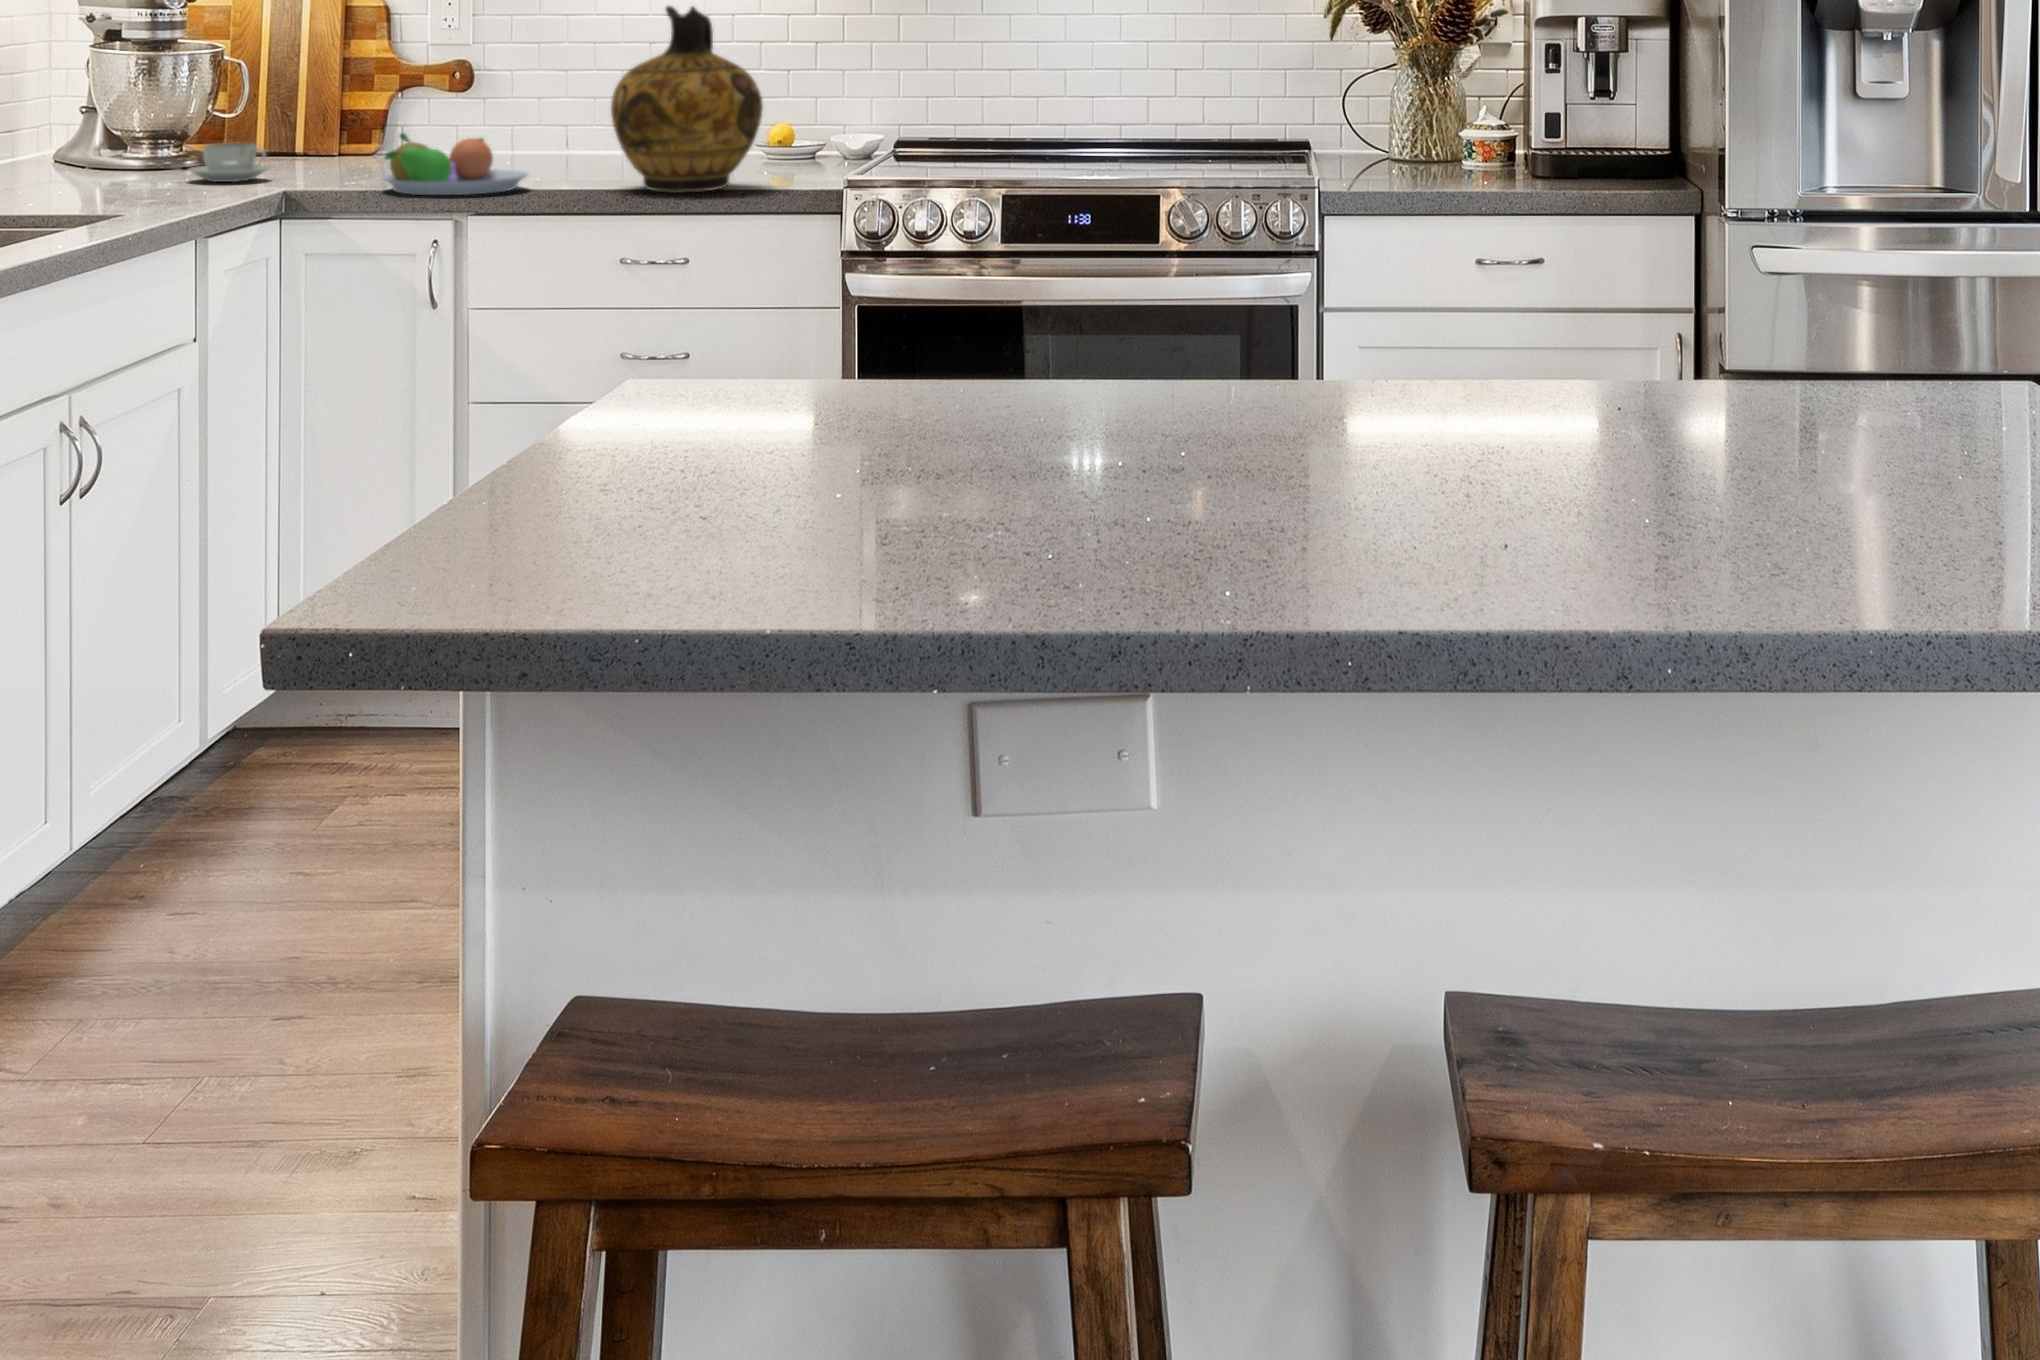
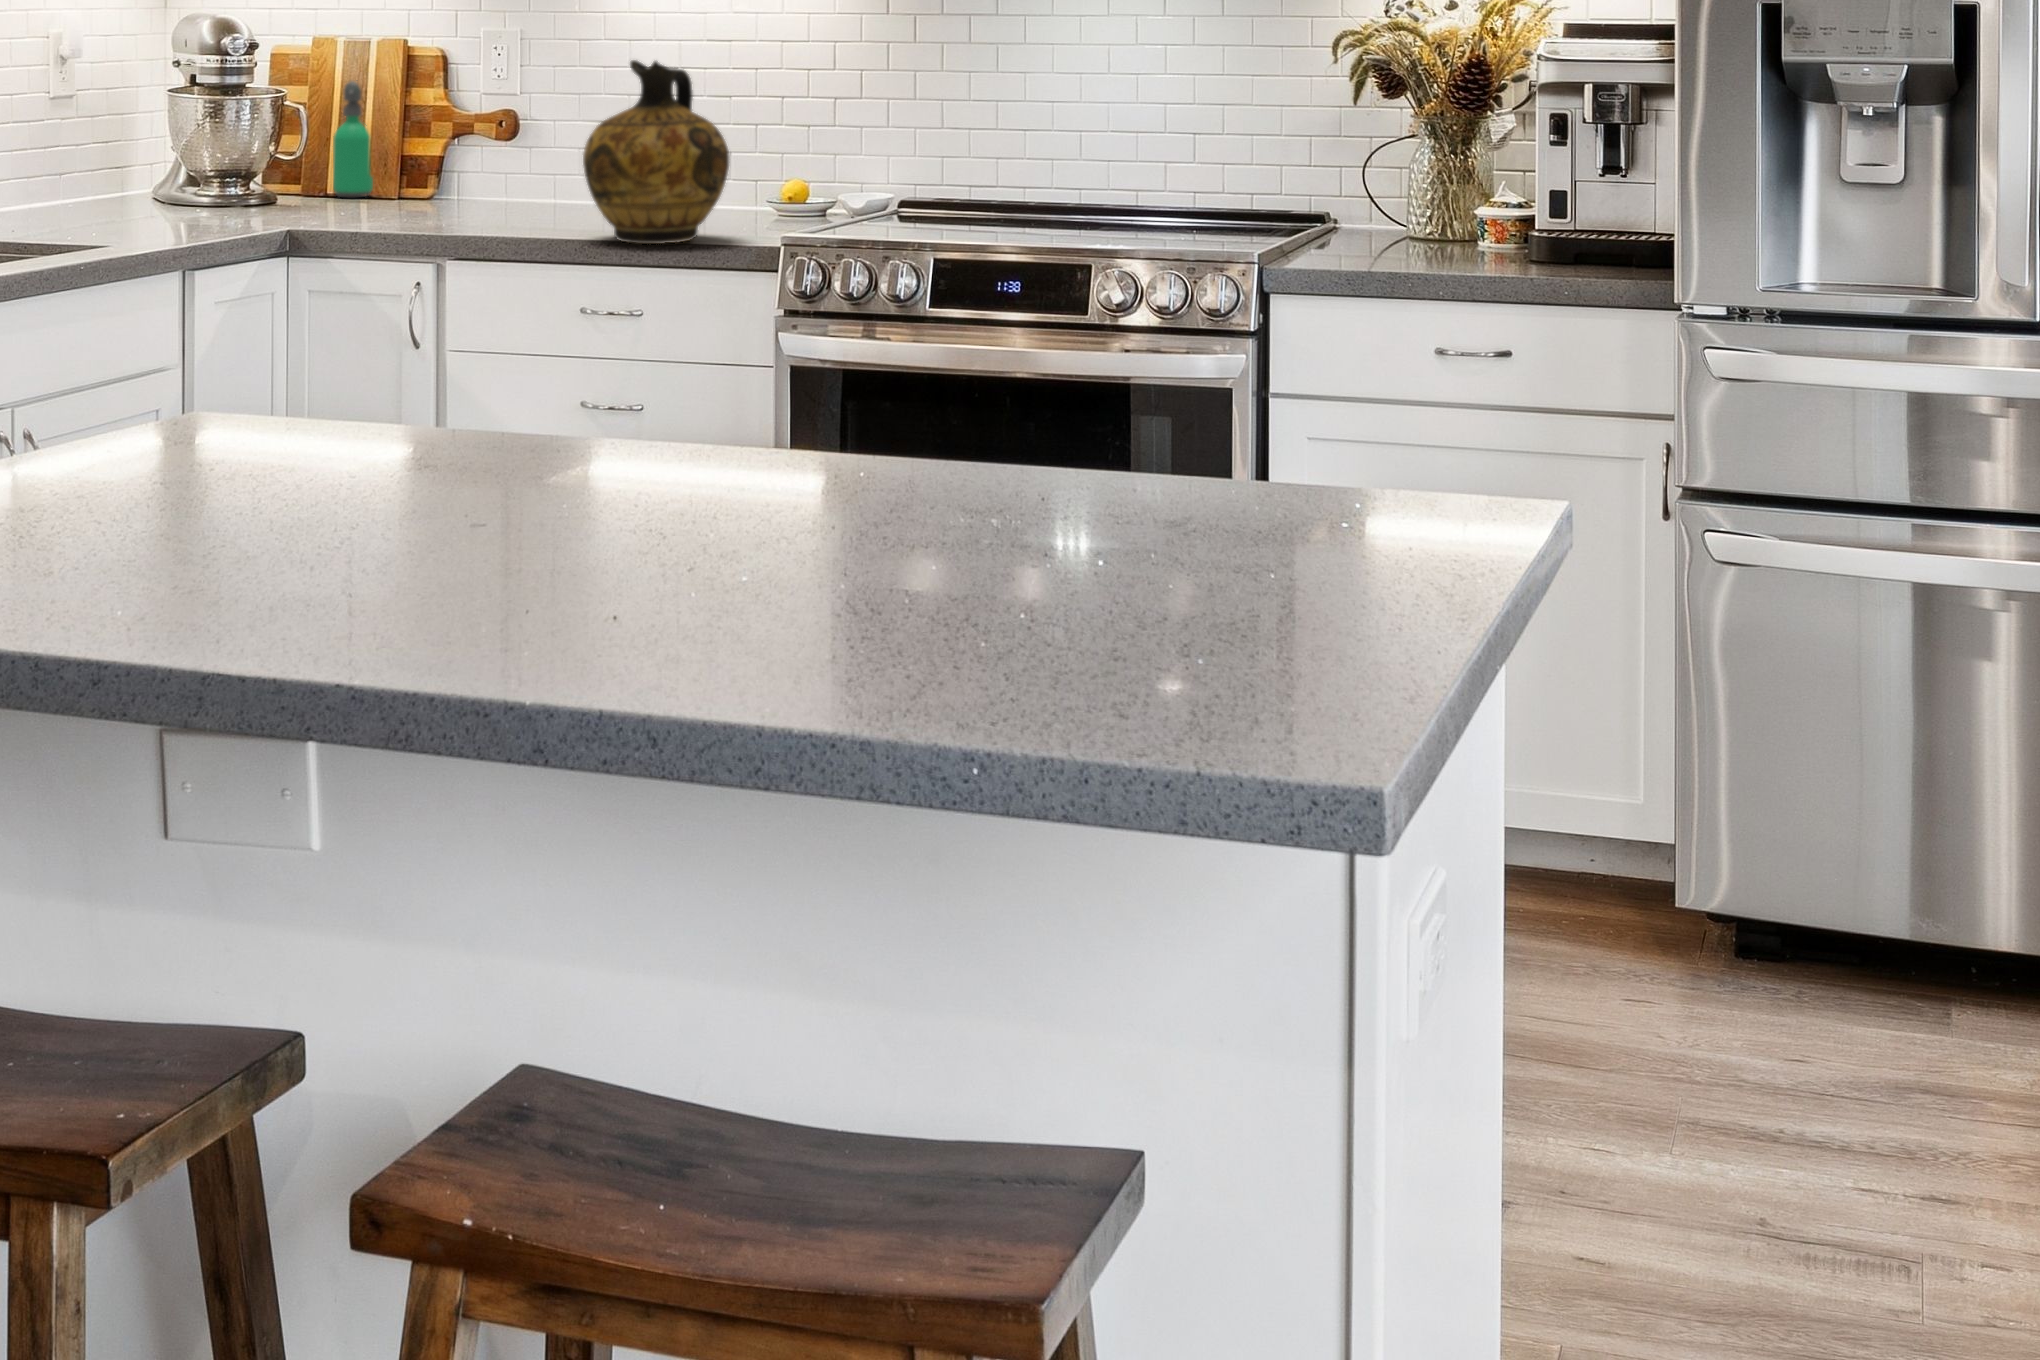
soap dispenser: none [259,36,304,161] -> present [333,81,373,197]
fruit bowl: present [382,133,528,195] -> none [369,178,514,239]
coffee cup: present [189,143,270,182] -> none [231,182,306,218]

